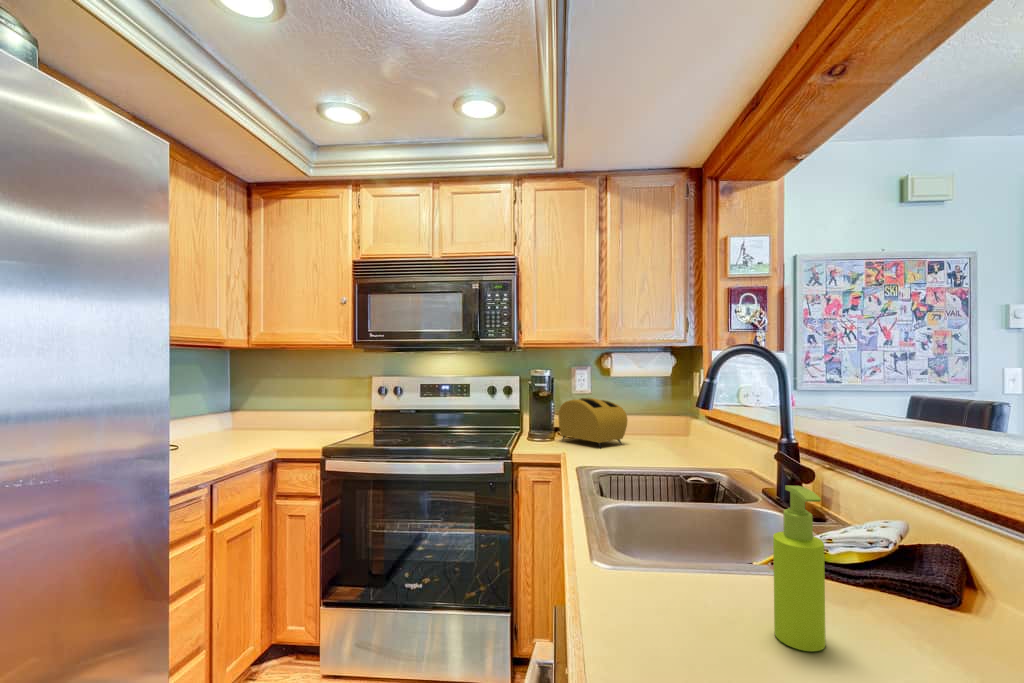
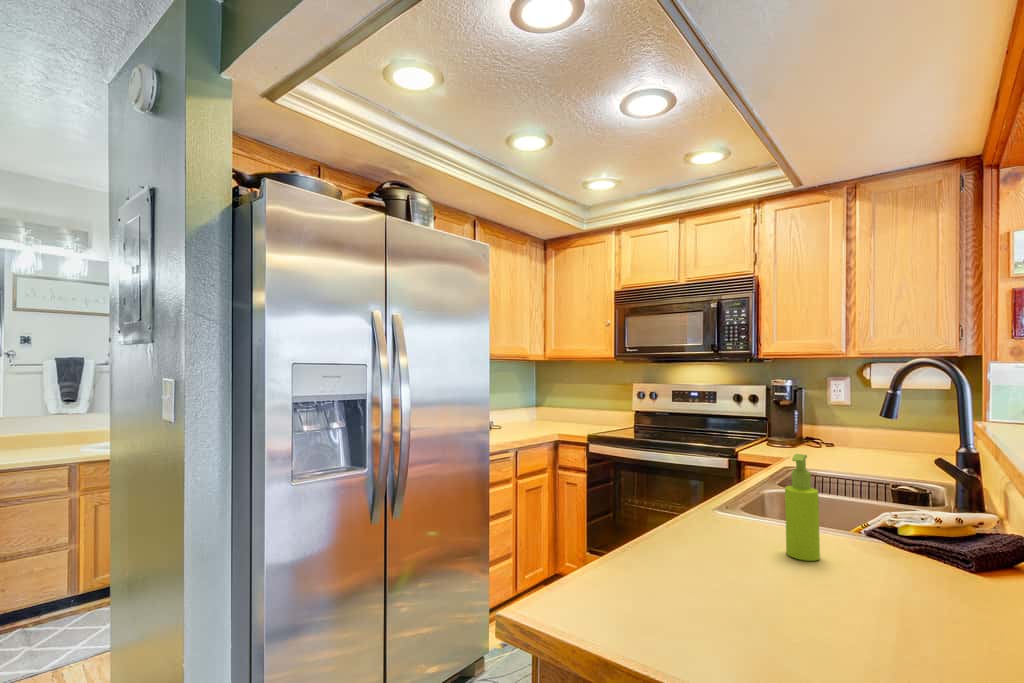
toaster: present [559,398,627,448] -> none [797,409,872,458]

